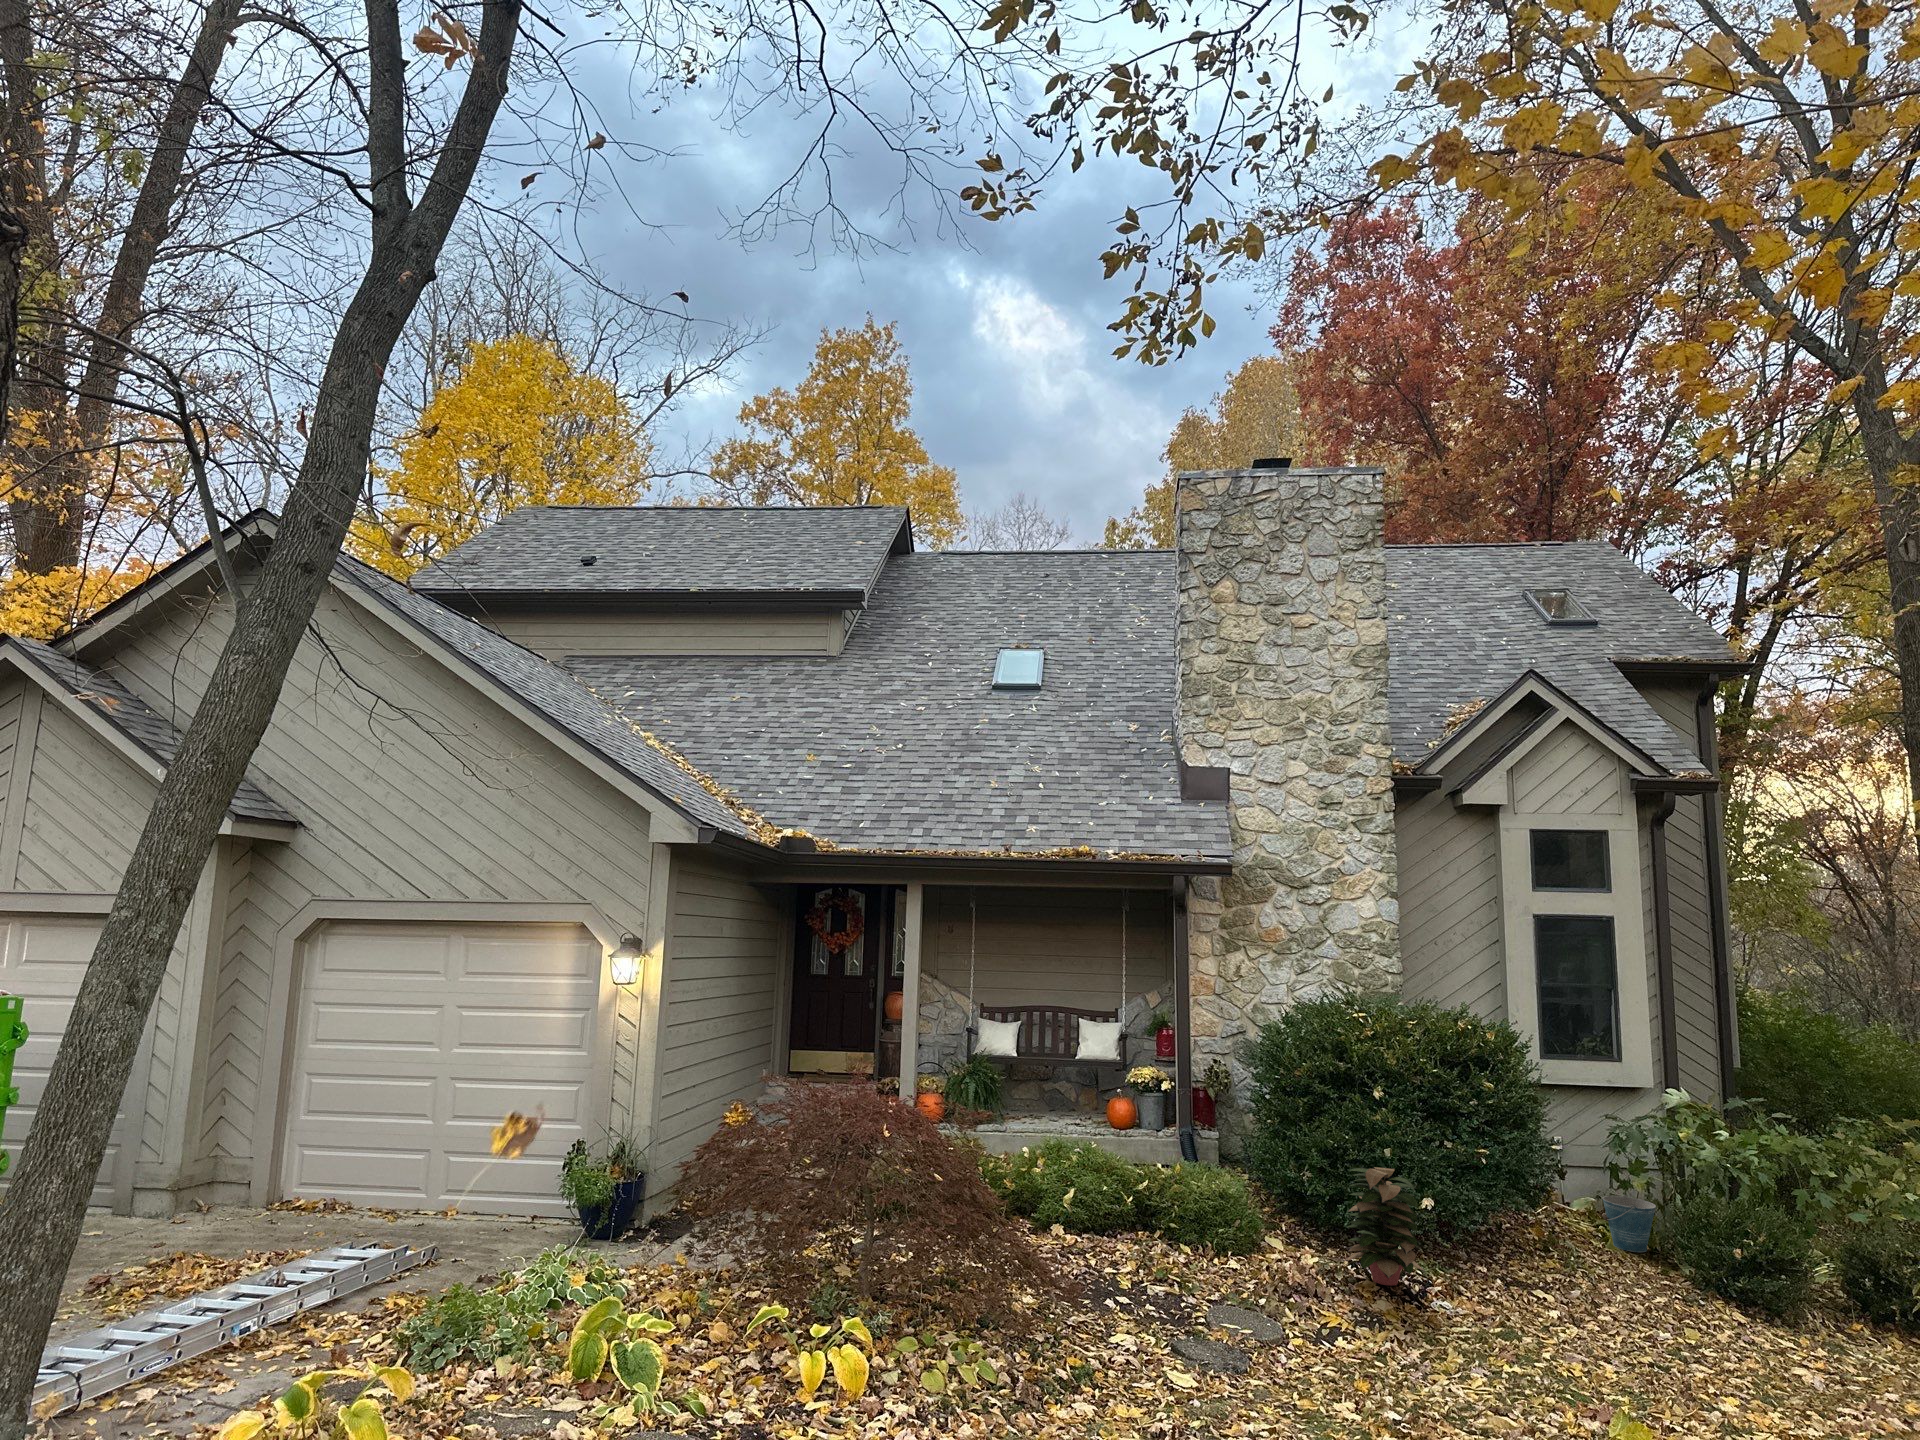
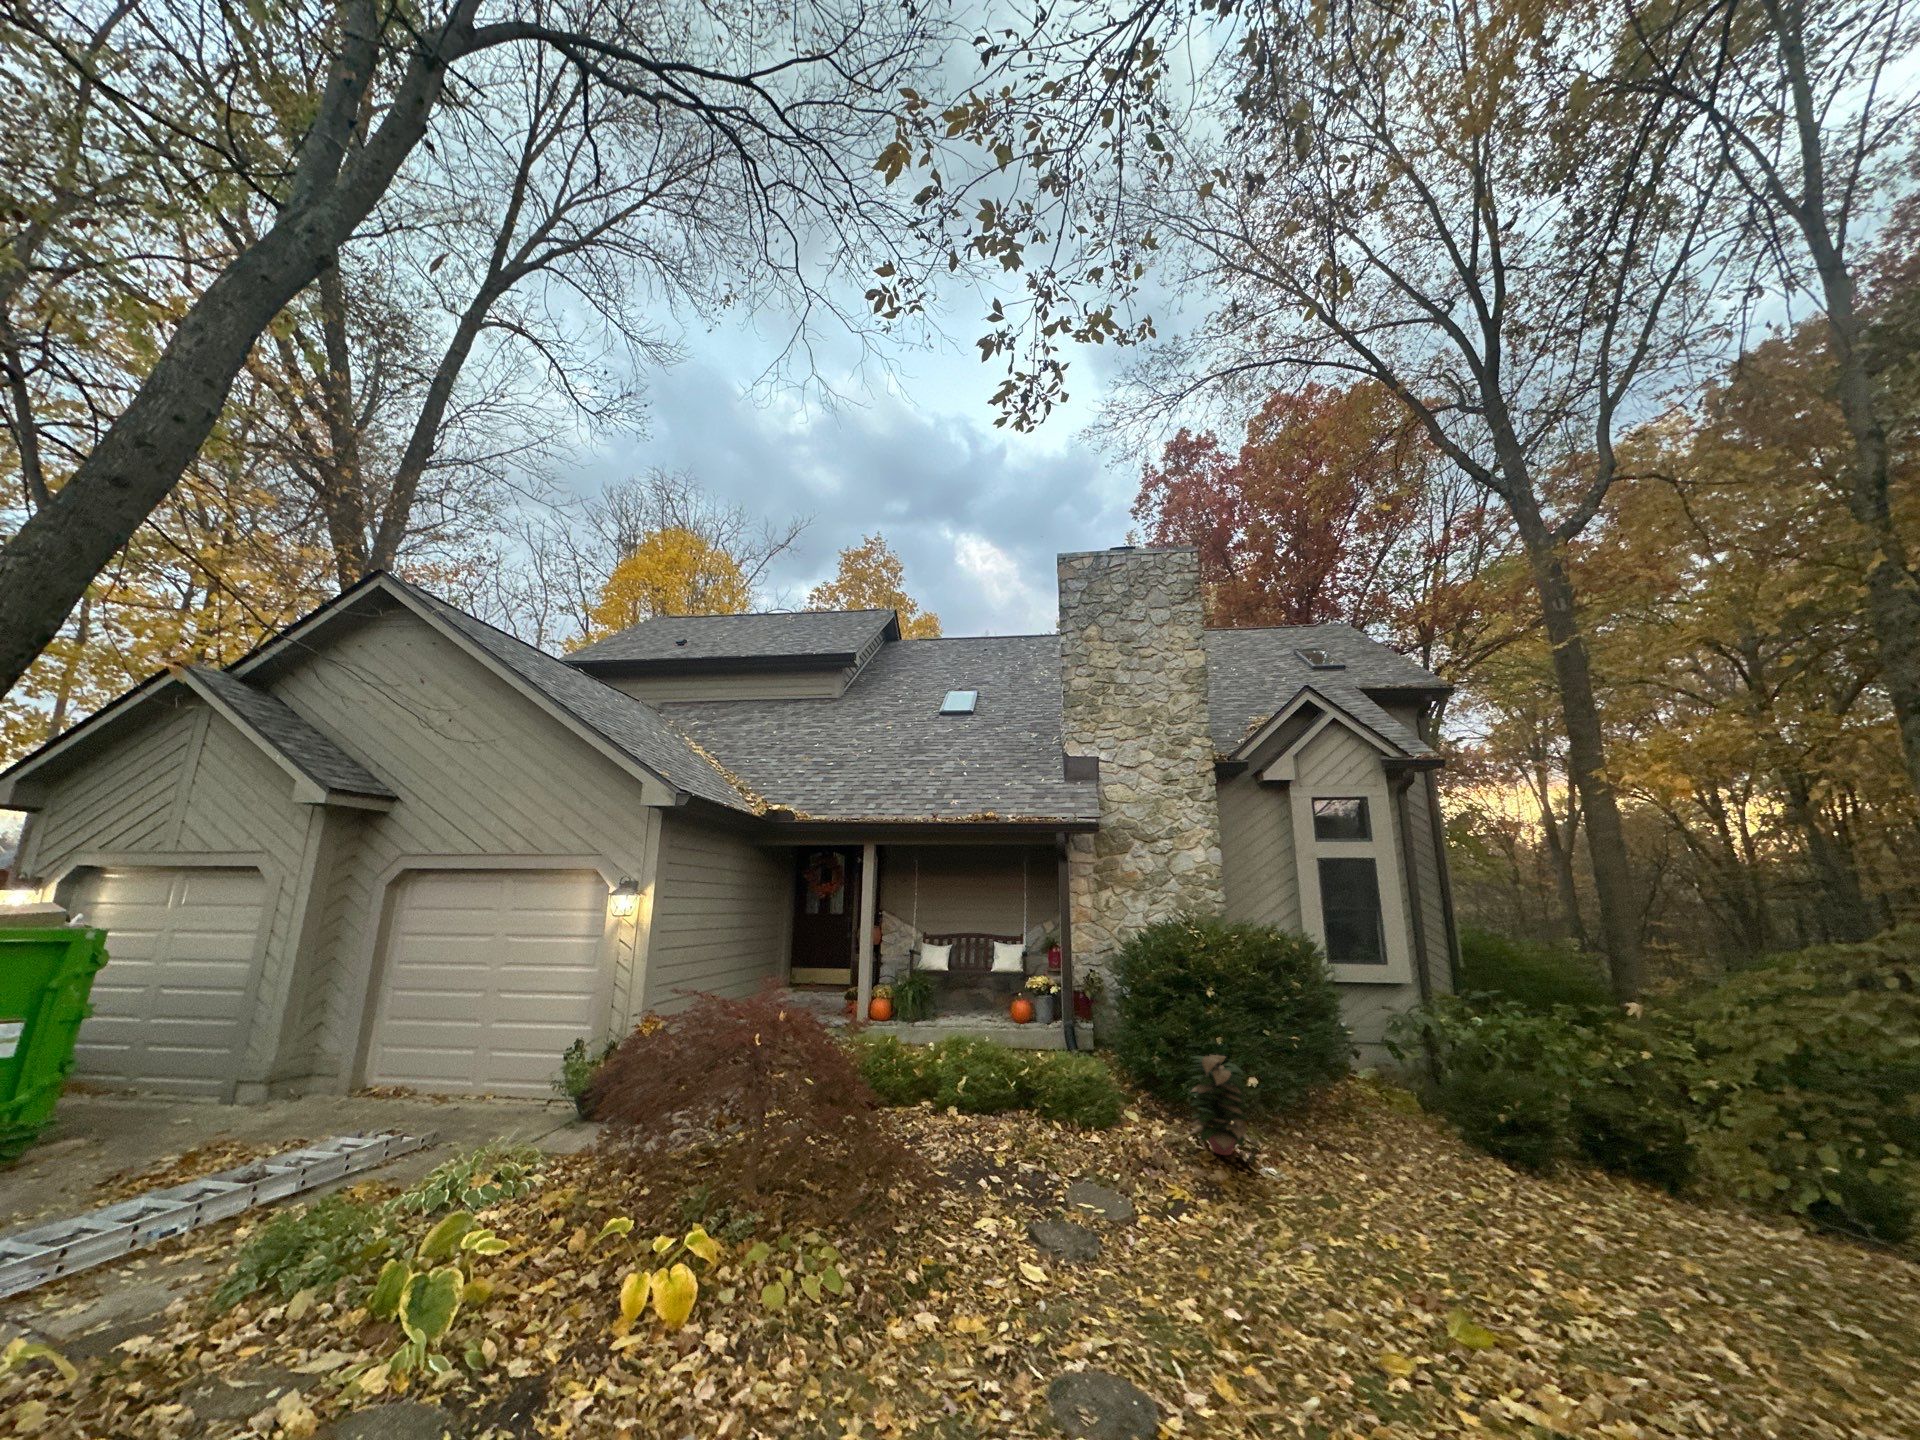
bucket: present [1603,1195,1656,1252] -> none [1392,1067,1435,1114]

